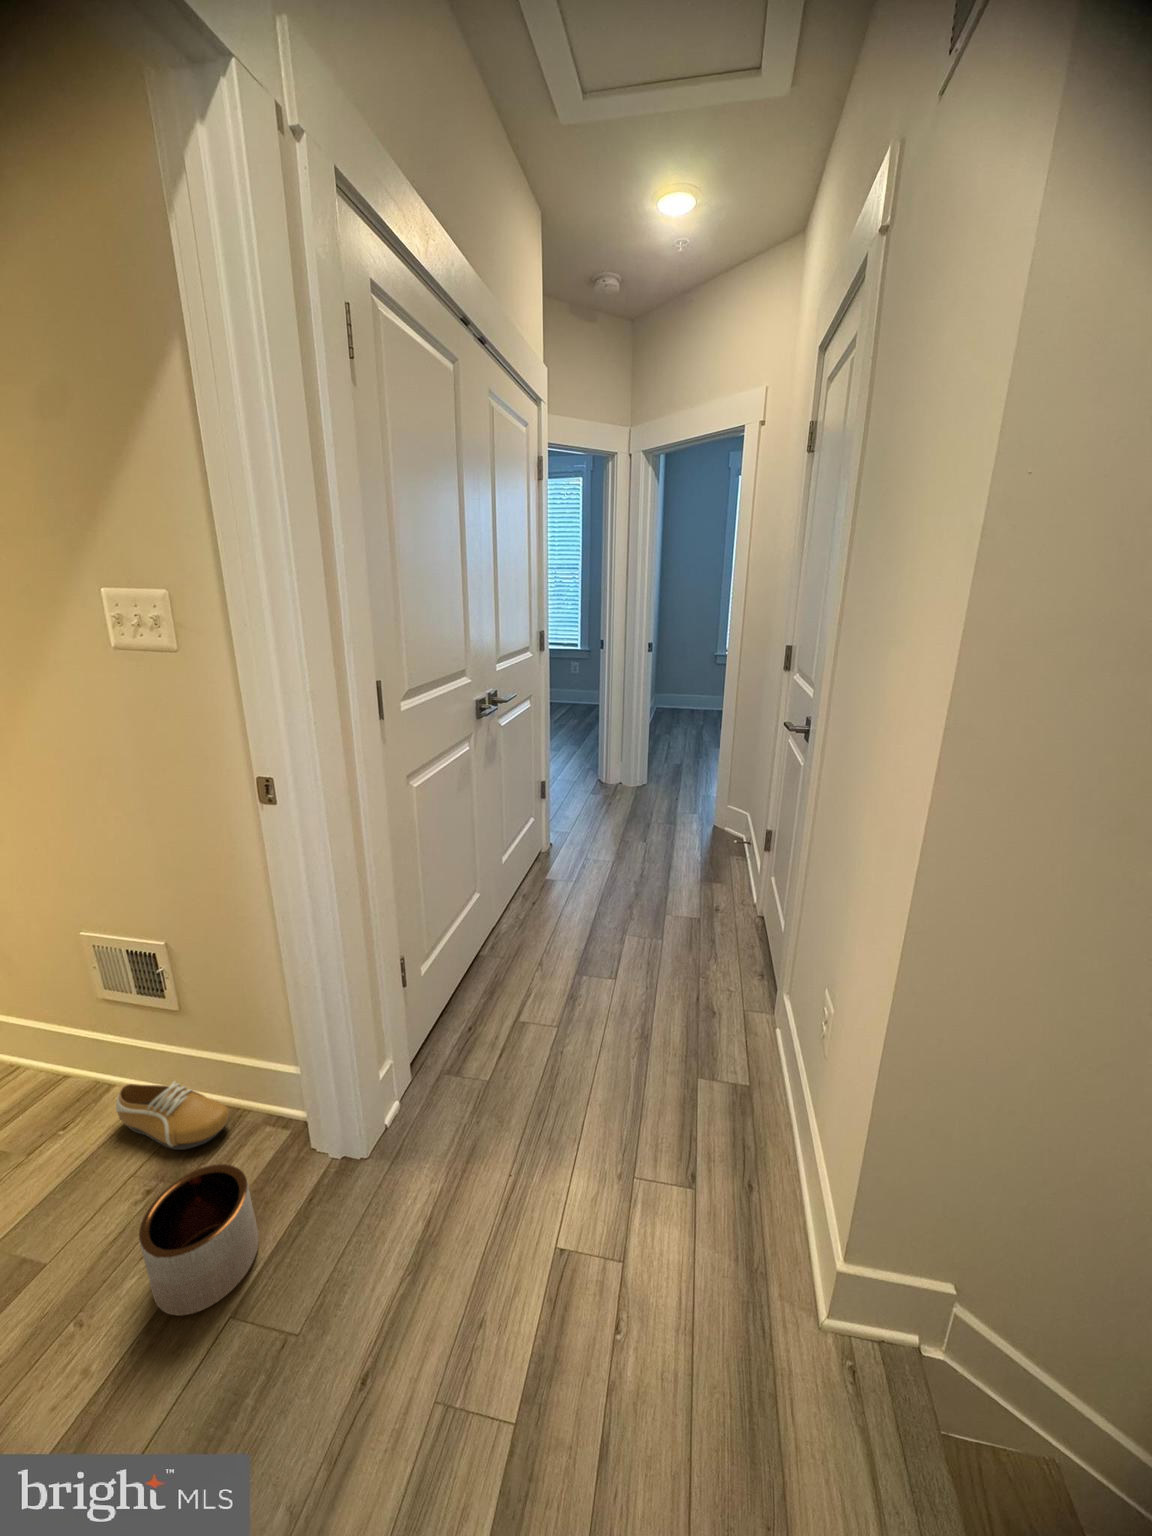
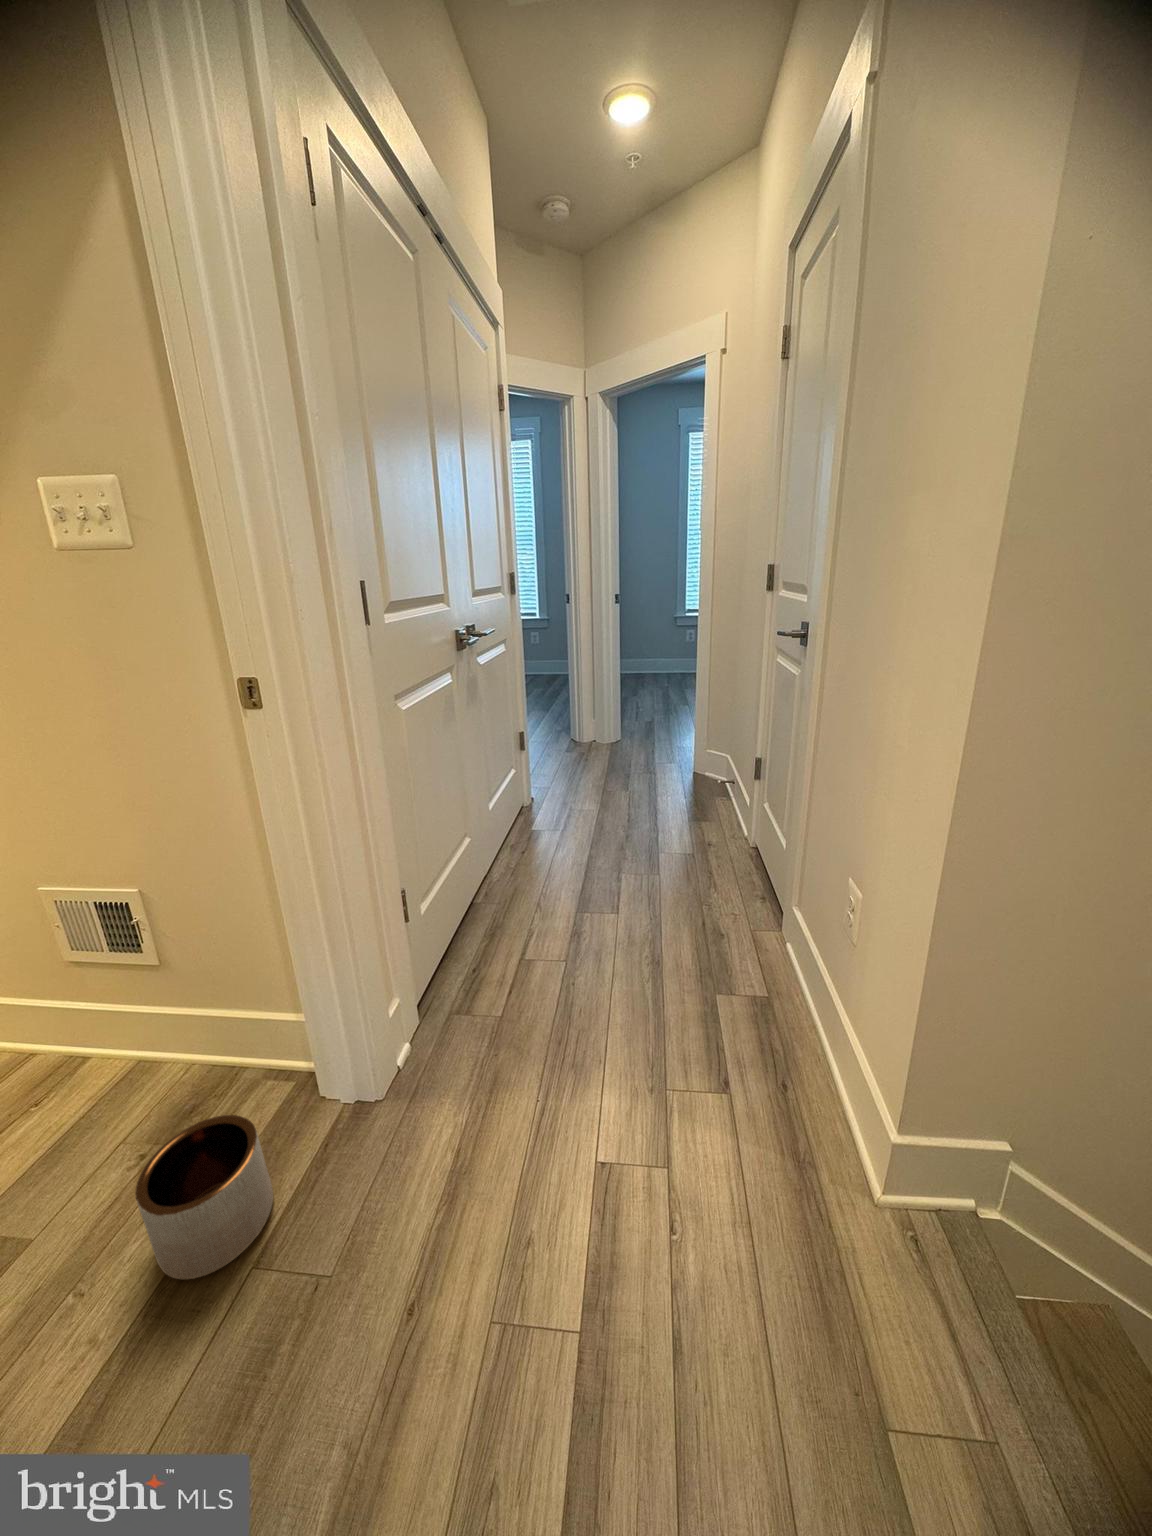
shoe: present [116,1081,230,1150] -> none [93,1042,225,1115]

